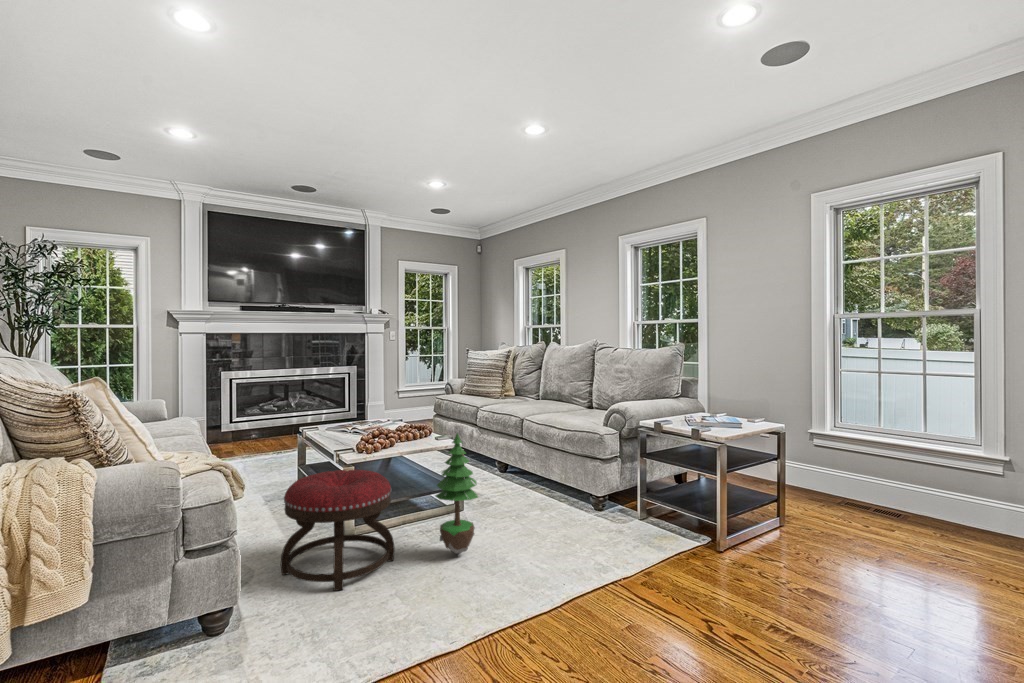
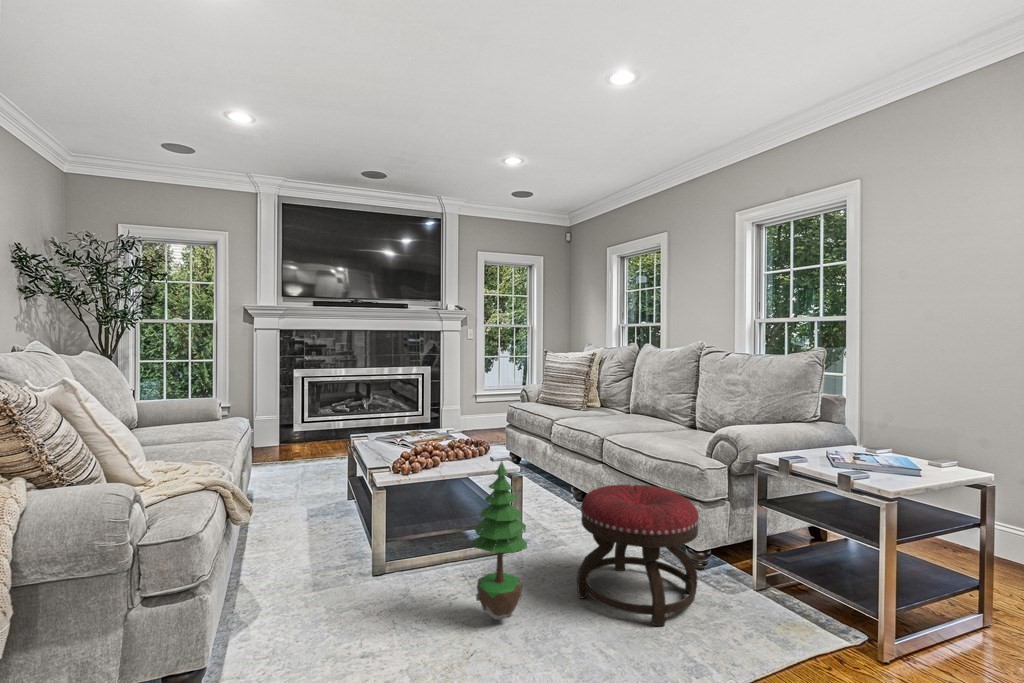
ottoman: present [281,470,395,591] -> present [577,485,699,626]

